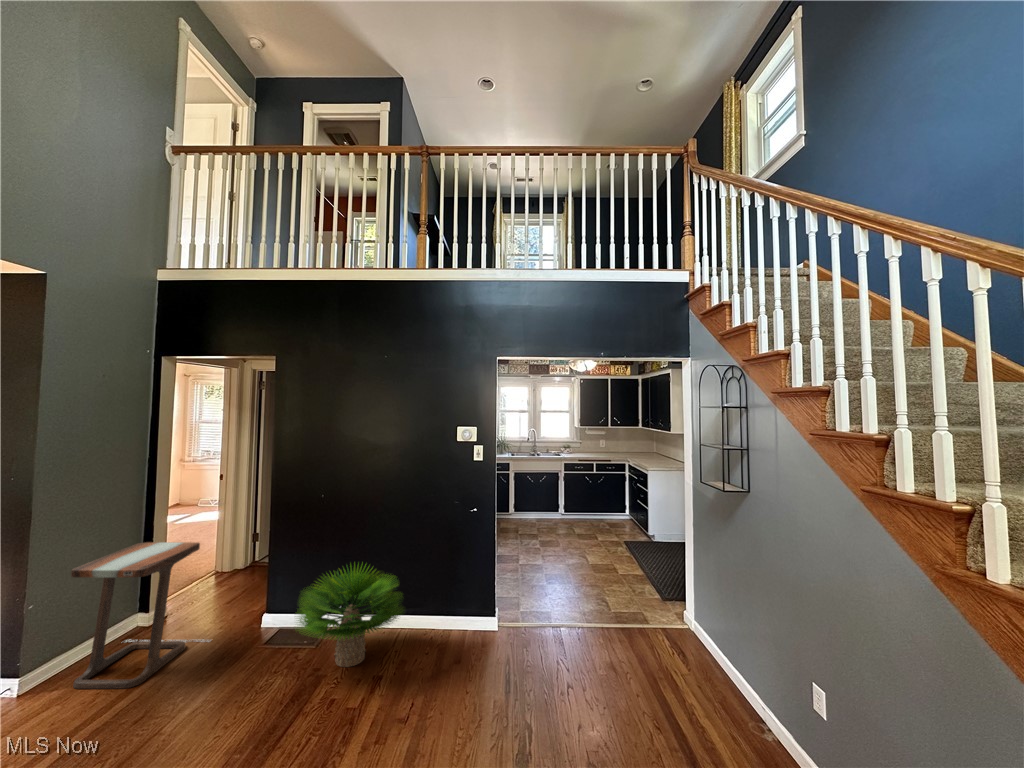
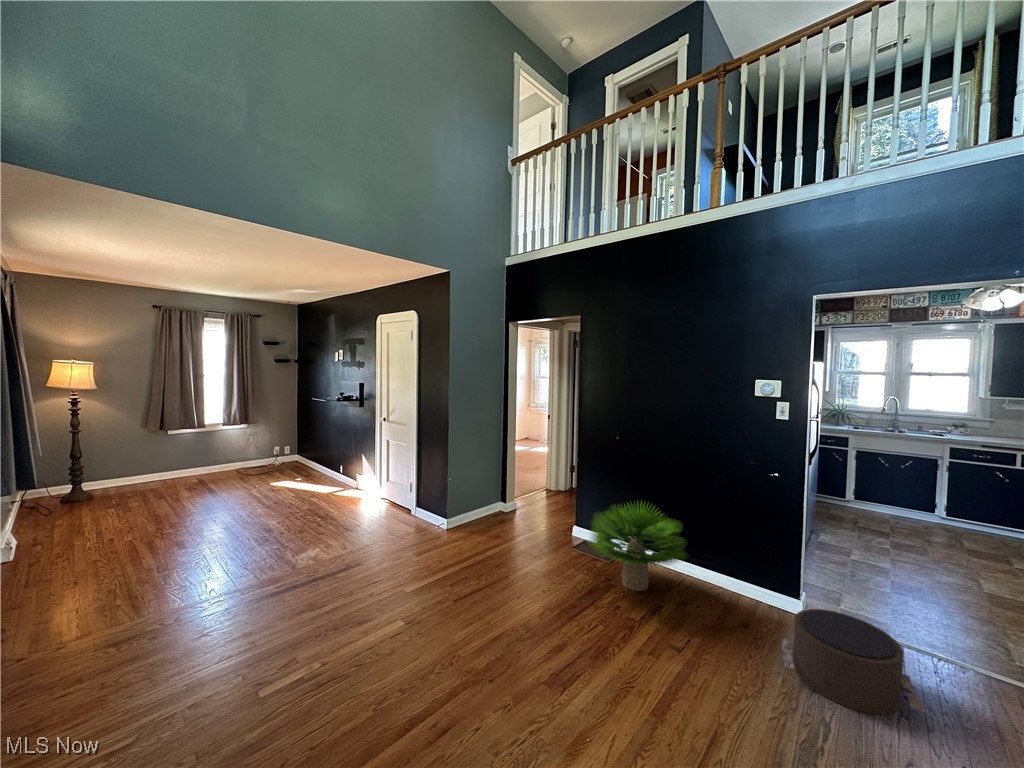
side table: present [71,542,203,689] -> none [459,455,539,549]
pouf: none [490,619,583,697] -> present [782,609,926,715]

